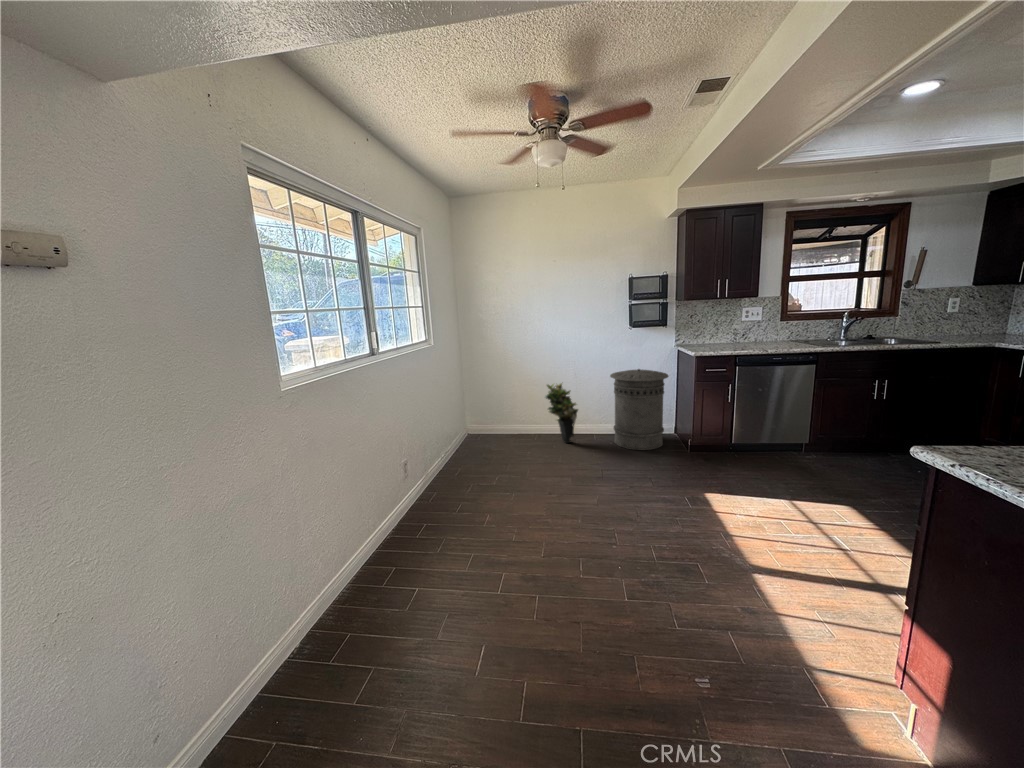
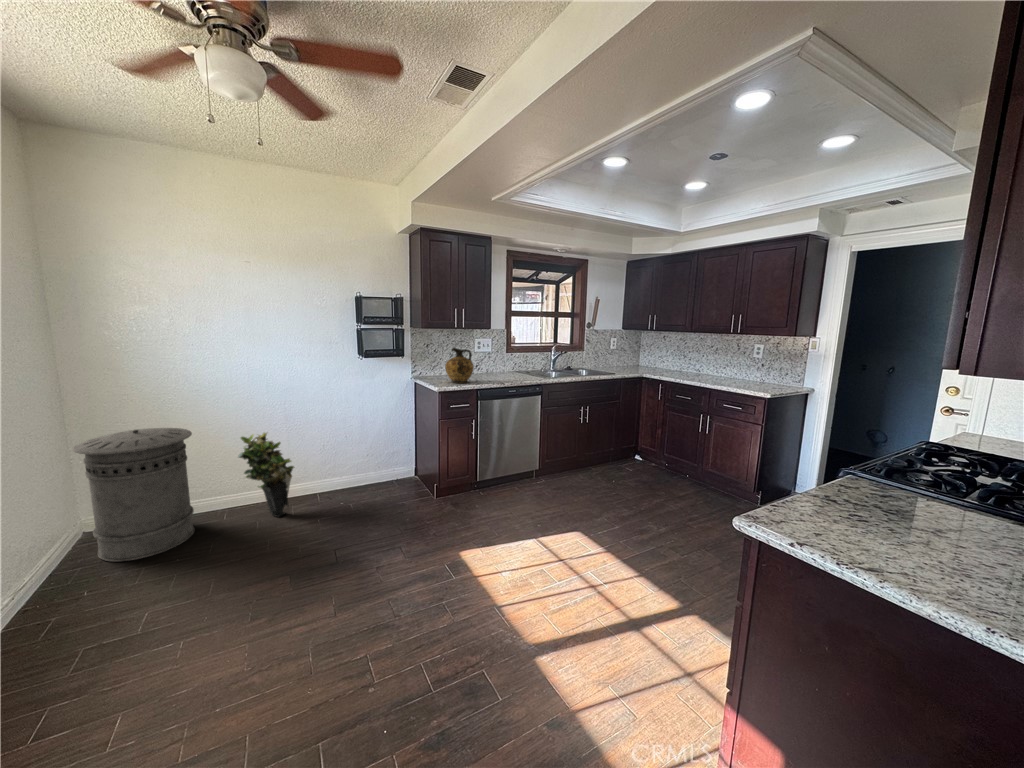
ceramic jug: none [705,317,735,350] -> present [445,348,474,383]
trash can: present [610,369,669,450] -> present [73,428,194,561]

